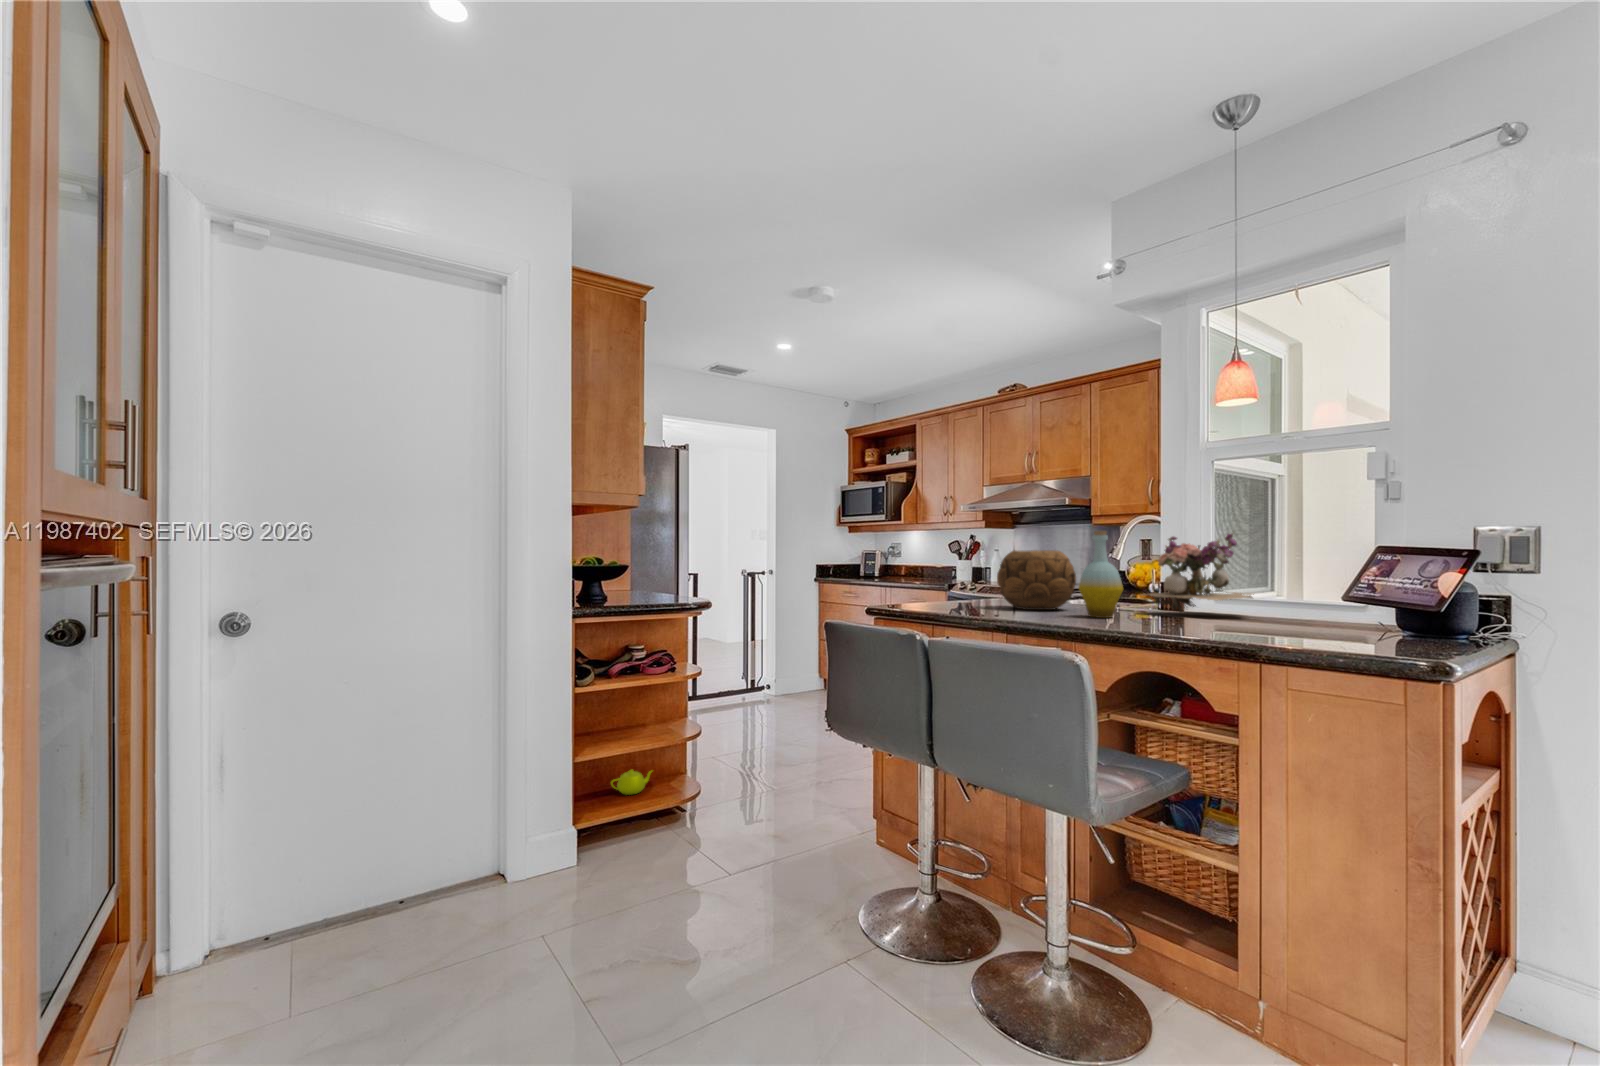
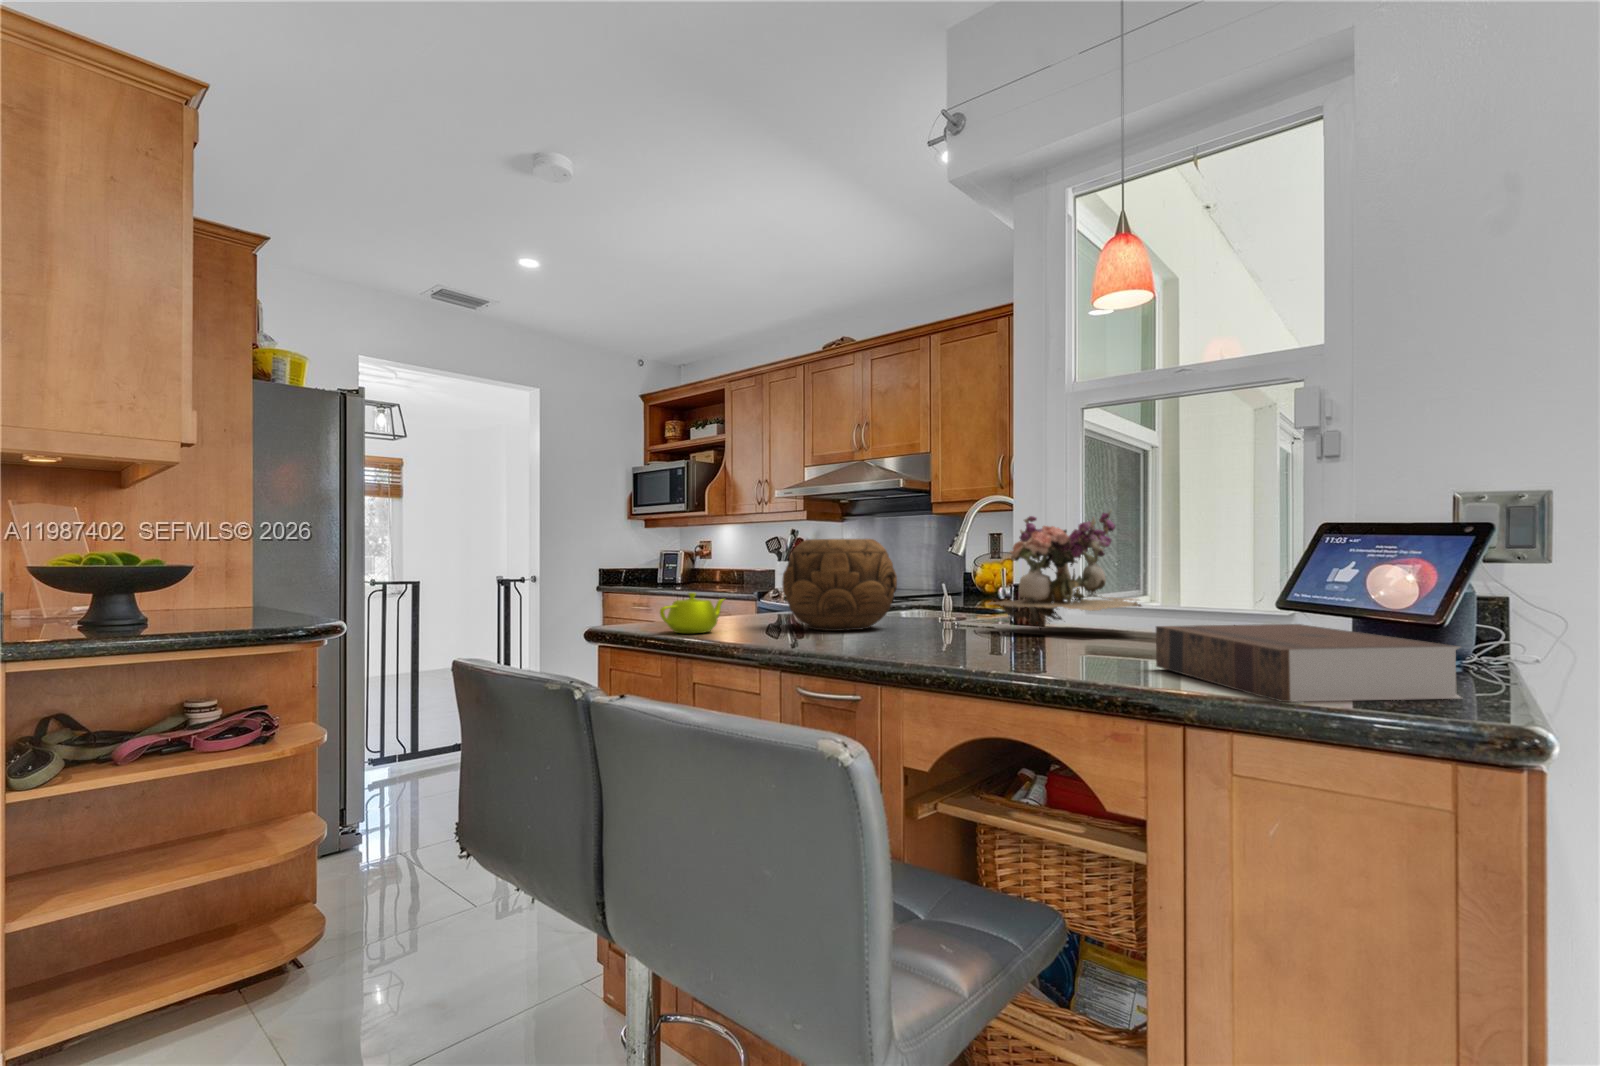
bottle: present [1079,531,1123,618] -> none [894,504,961,643]
book: none [1251,609,1430,650] -> present [1156,624,1461,702]
teapot: present [611,770,652,795] -> present [660,593,724,633]

